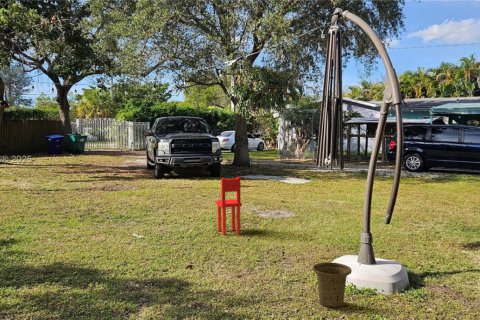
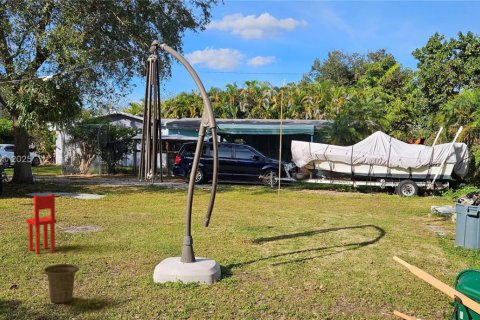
basket: present [313,262,352,308] -> present [43,264,79,303]

